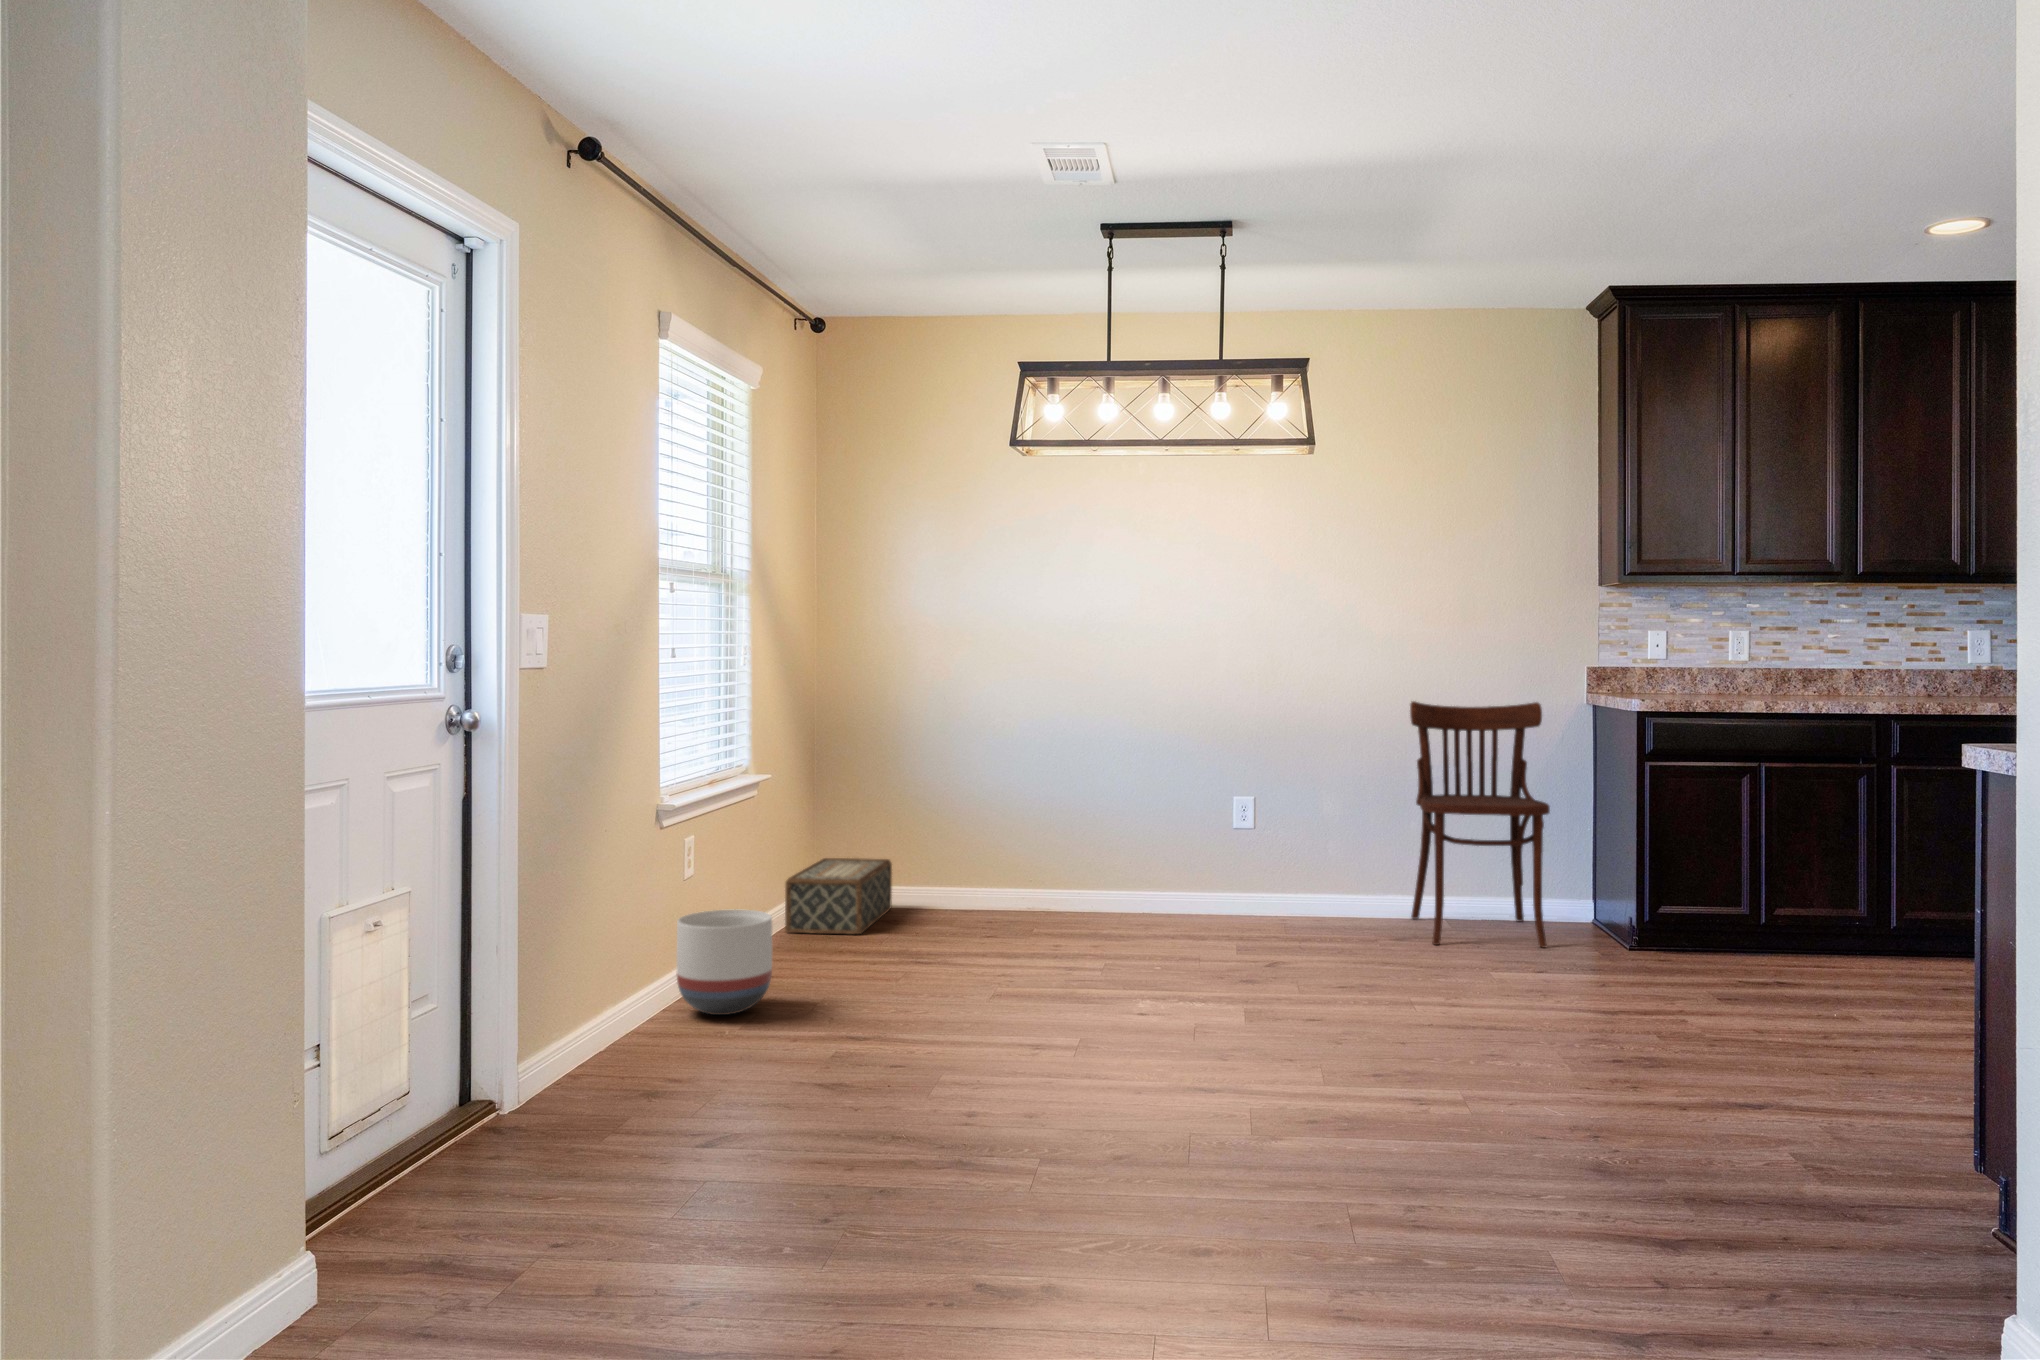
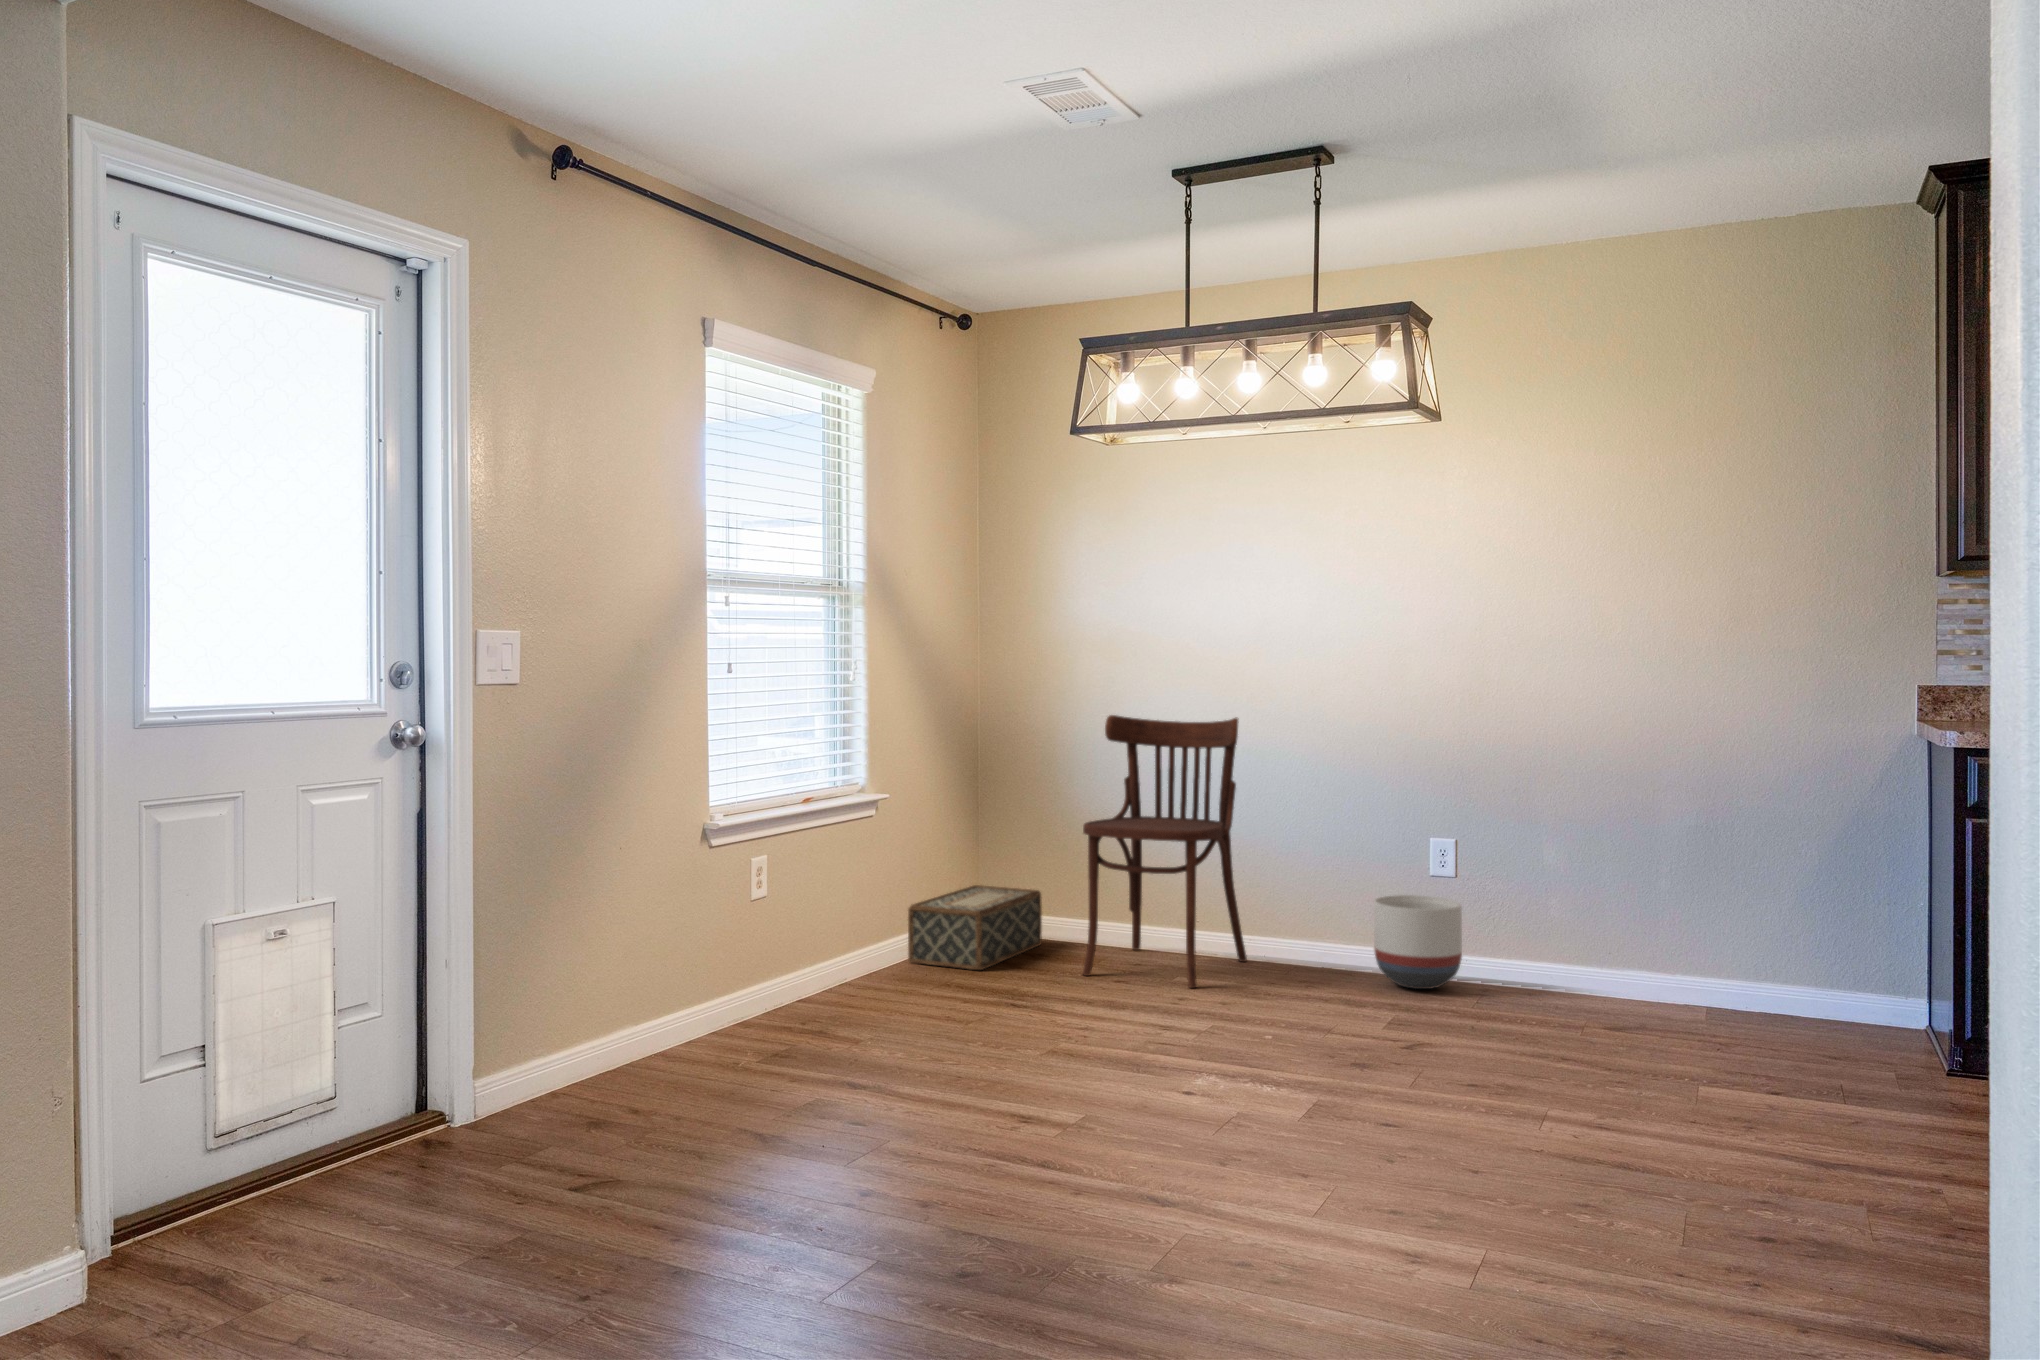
dining chair: present [1410,701,1550,948] -> present [1083,715,1247,988]
planter: present [677,909,772,1015] -> present [1374,895,1462,989]

